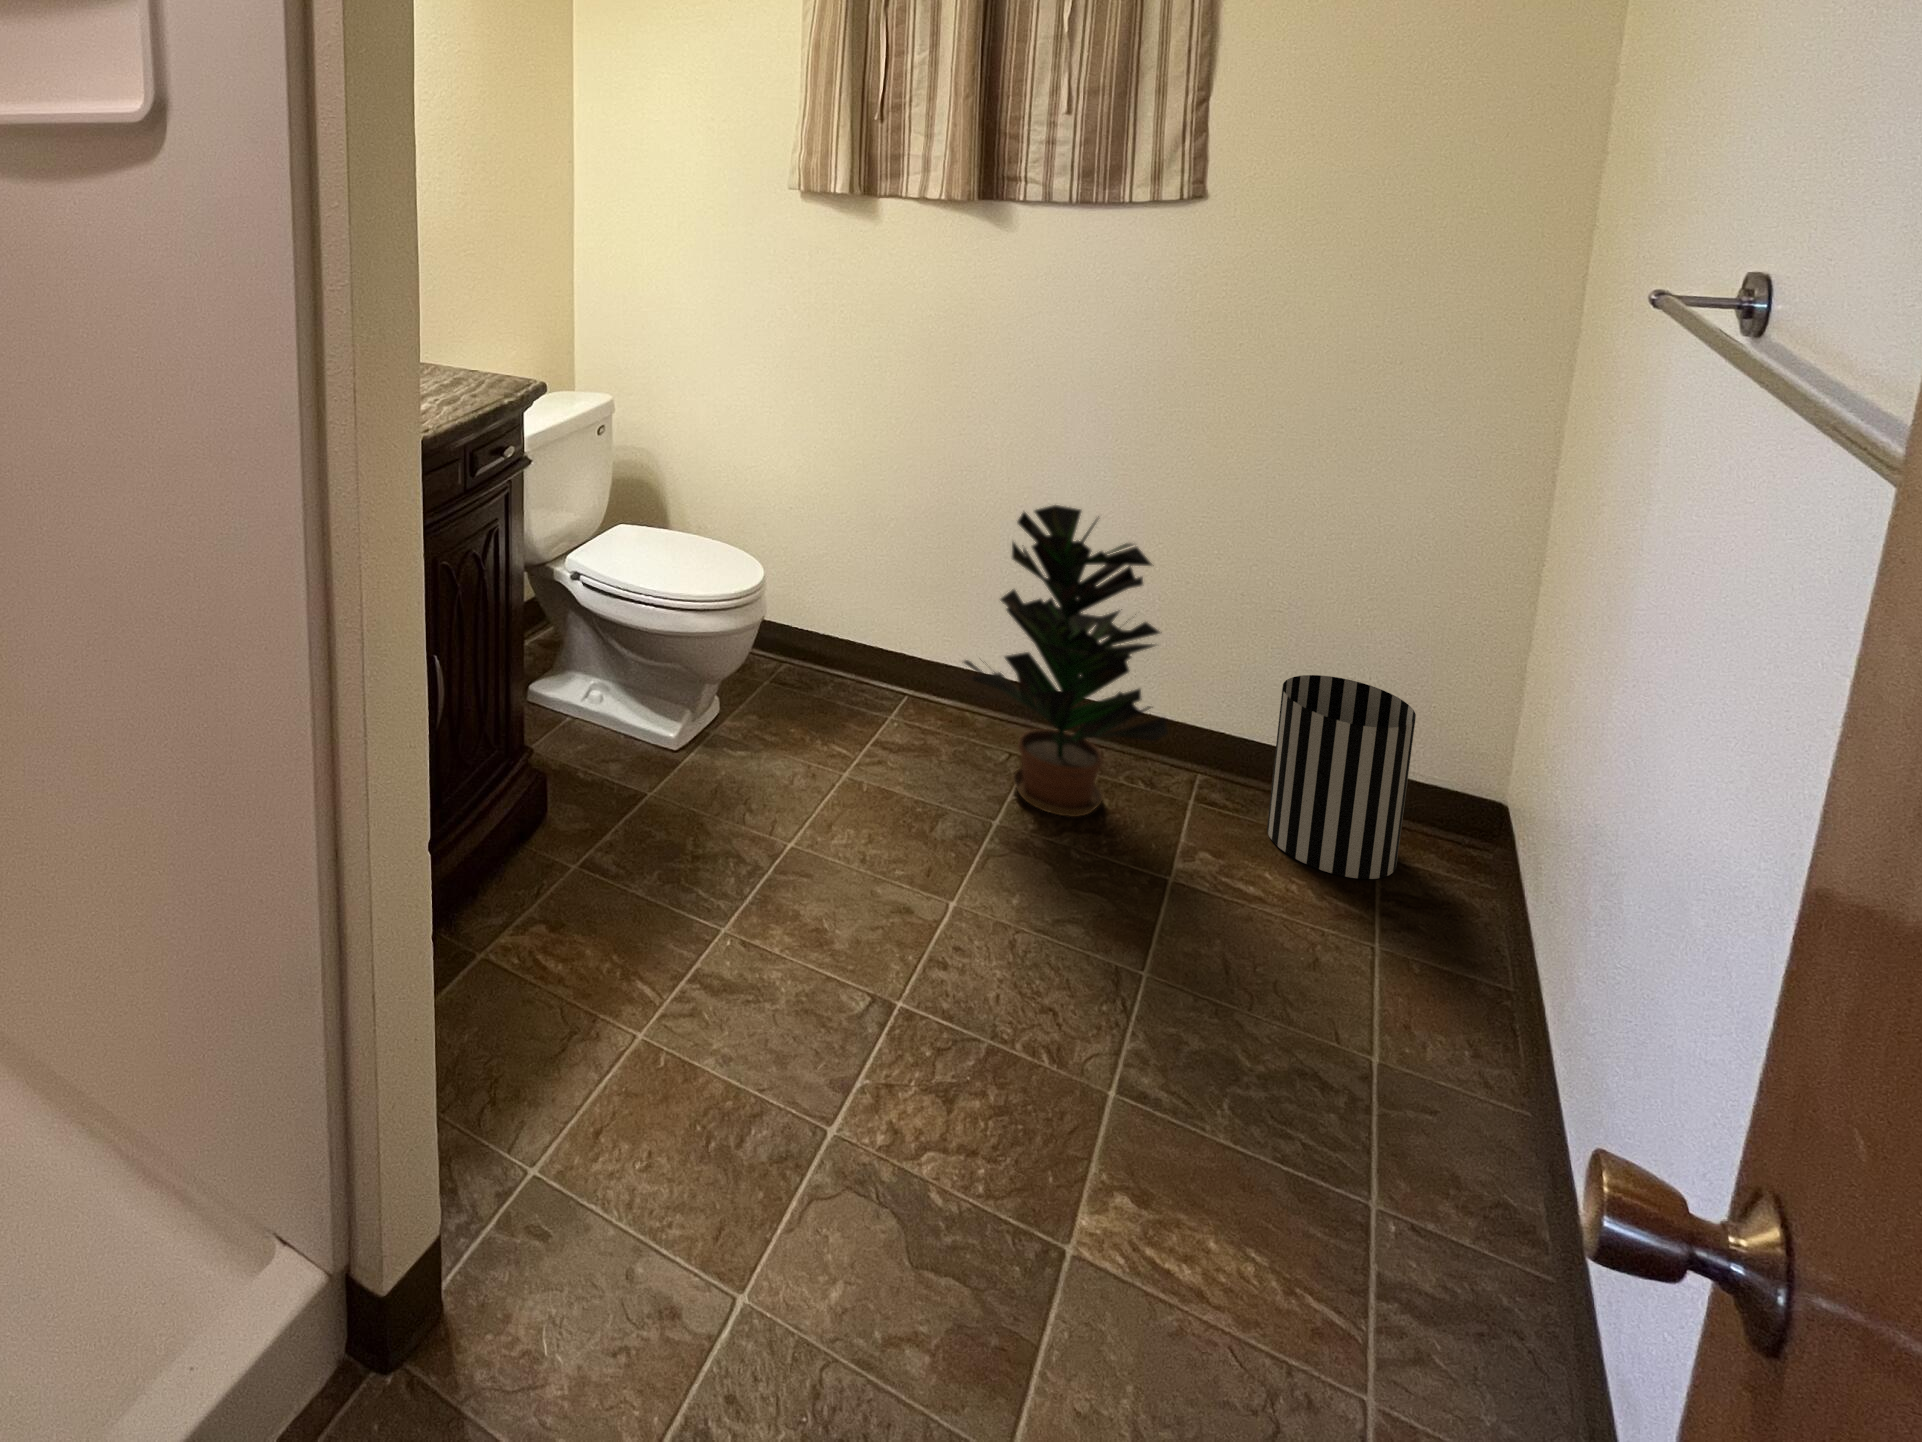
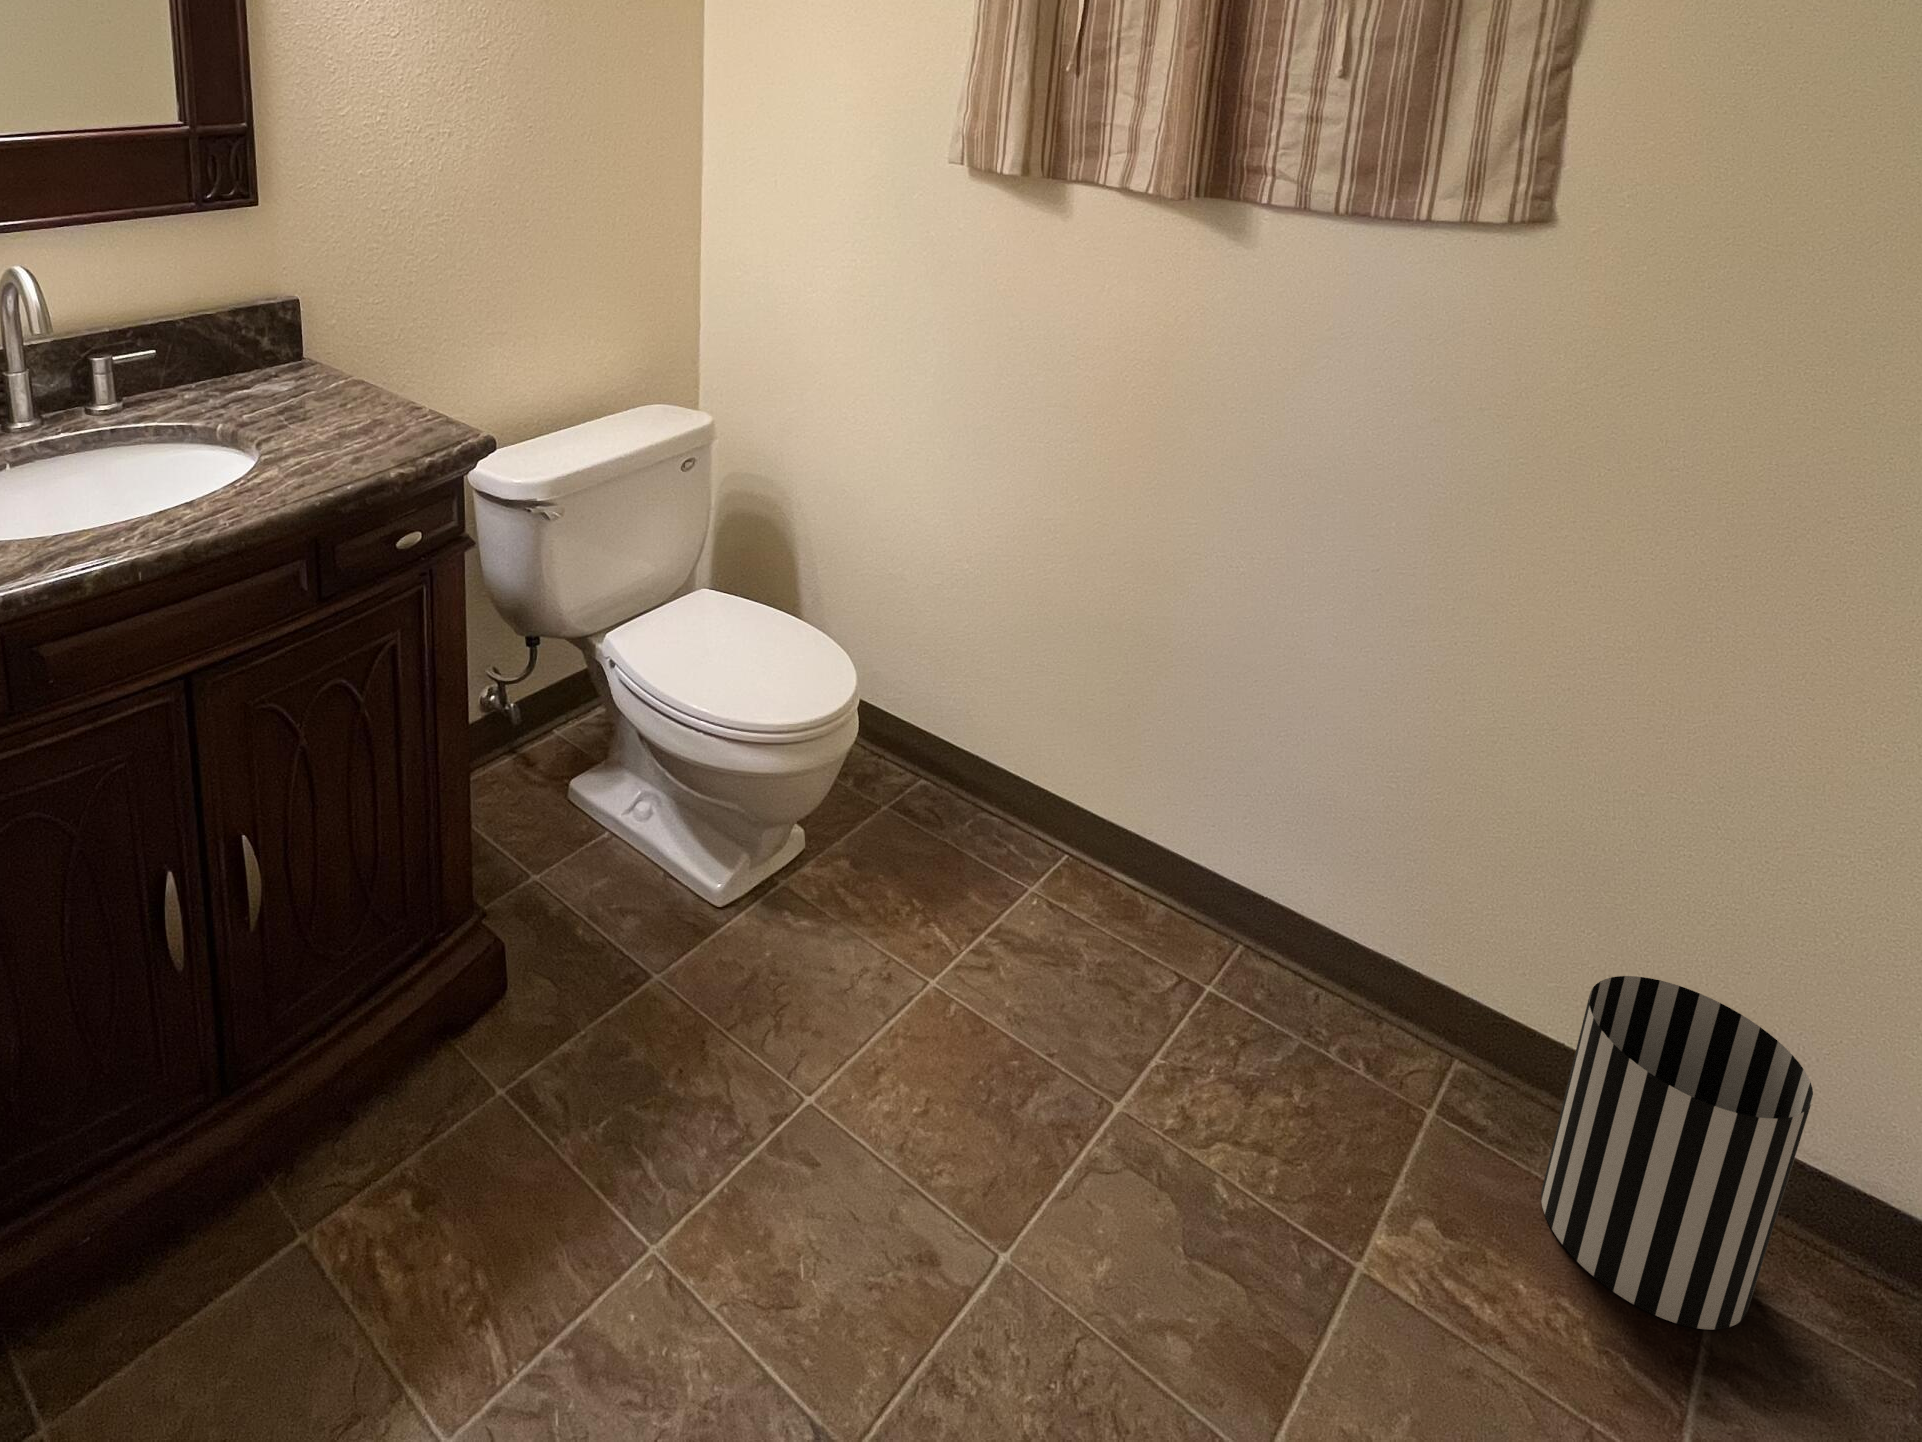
potted plant: present [964,505,1168,817] -> none [1107,657,1403,1115]

